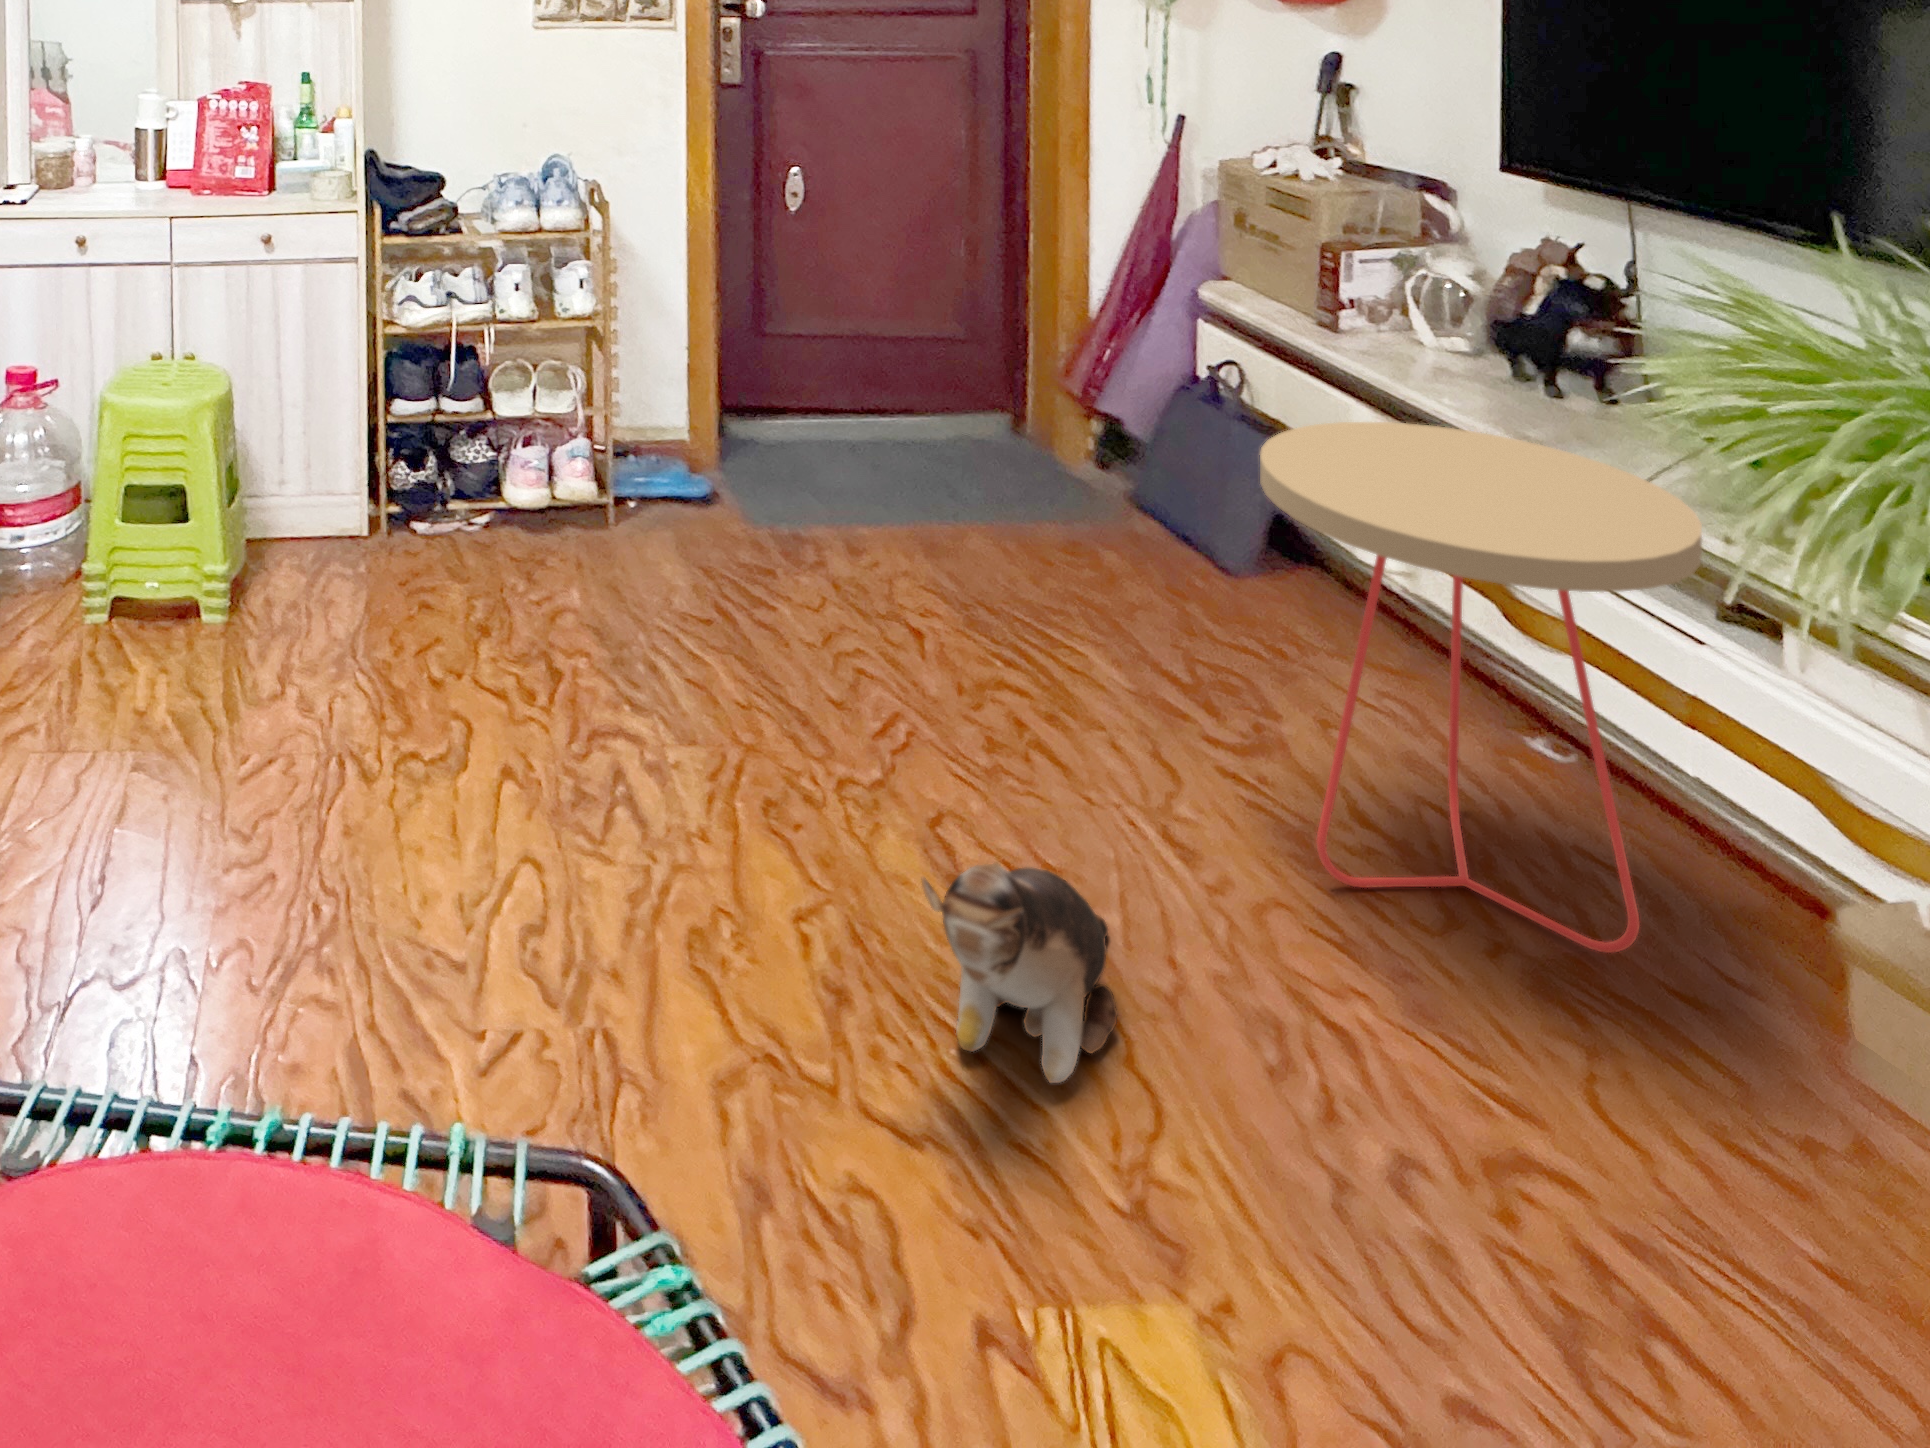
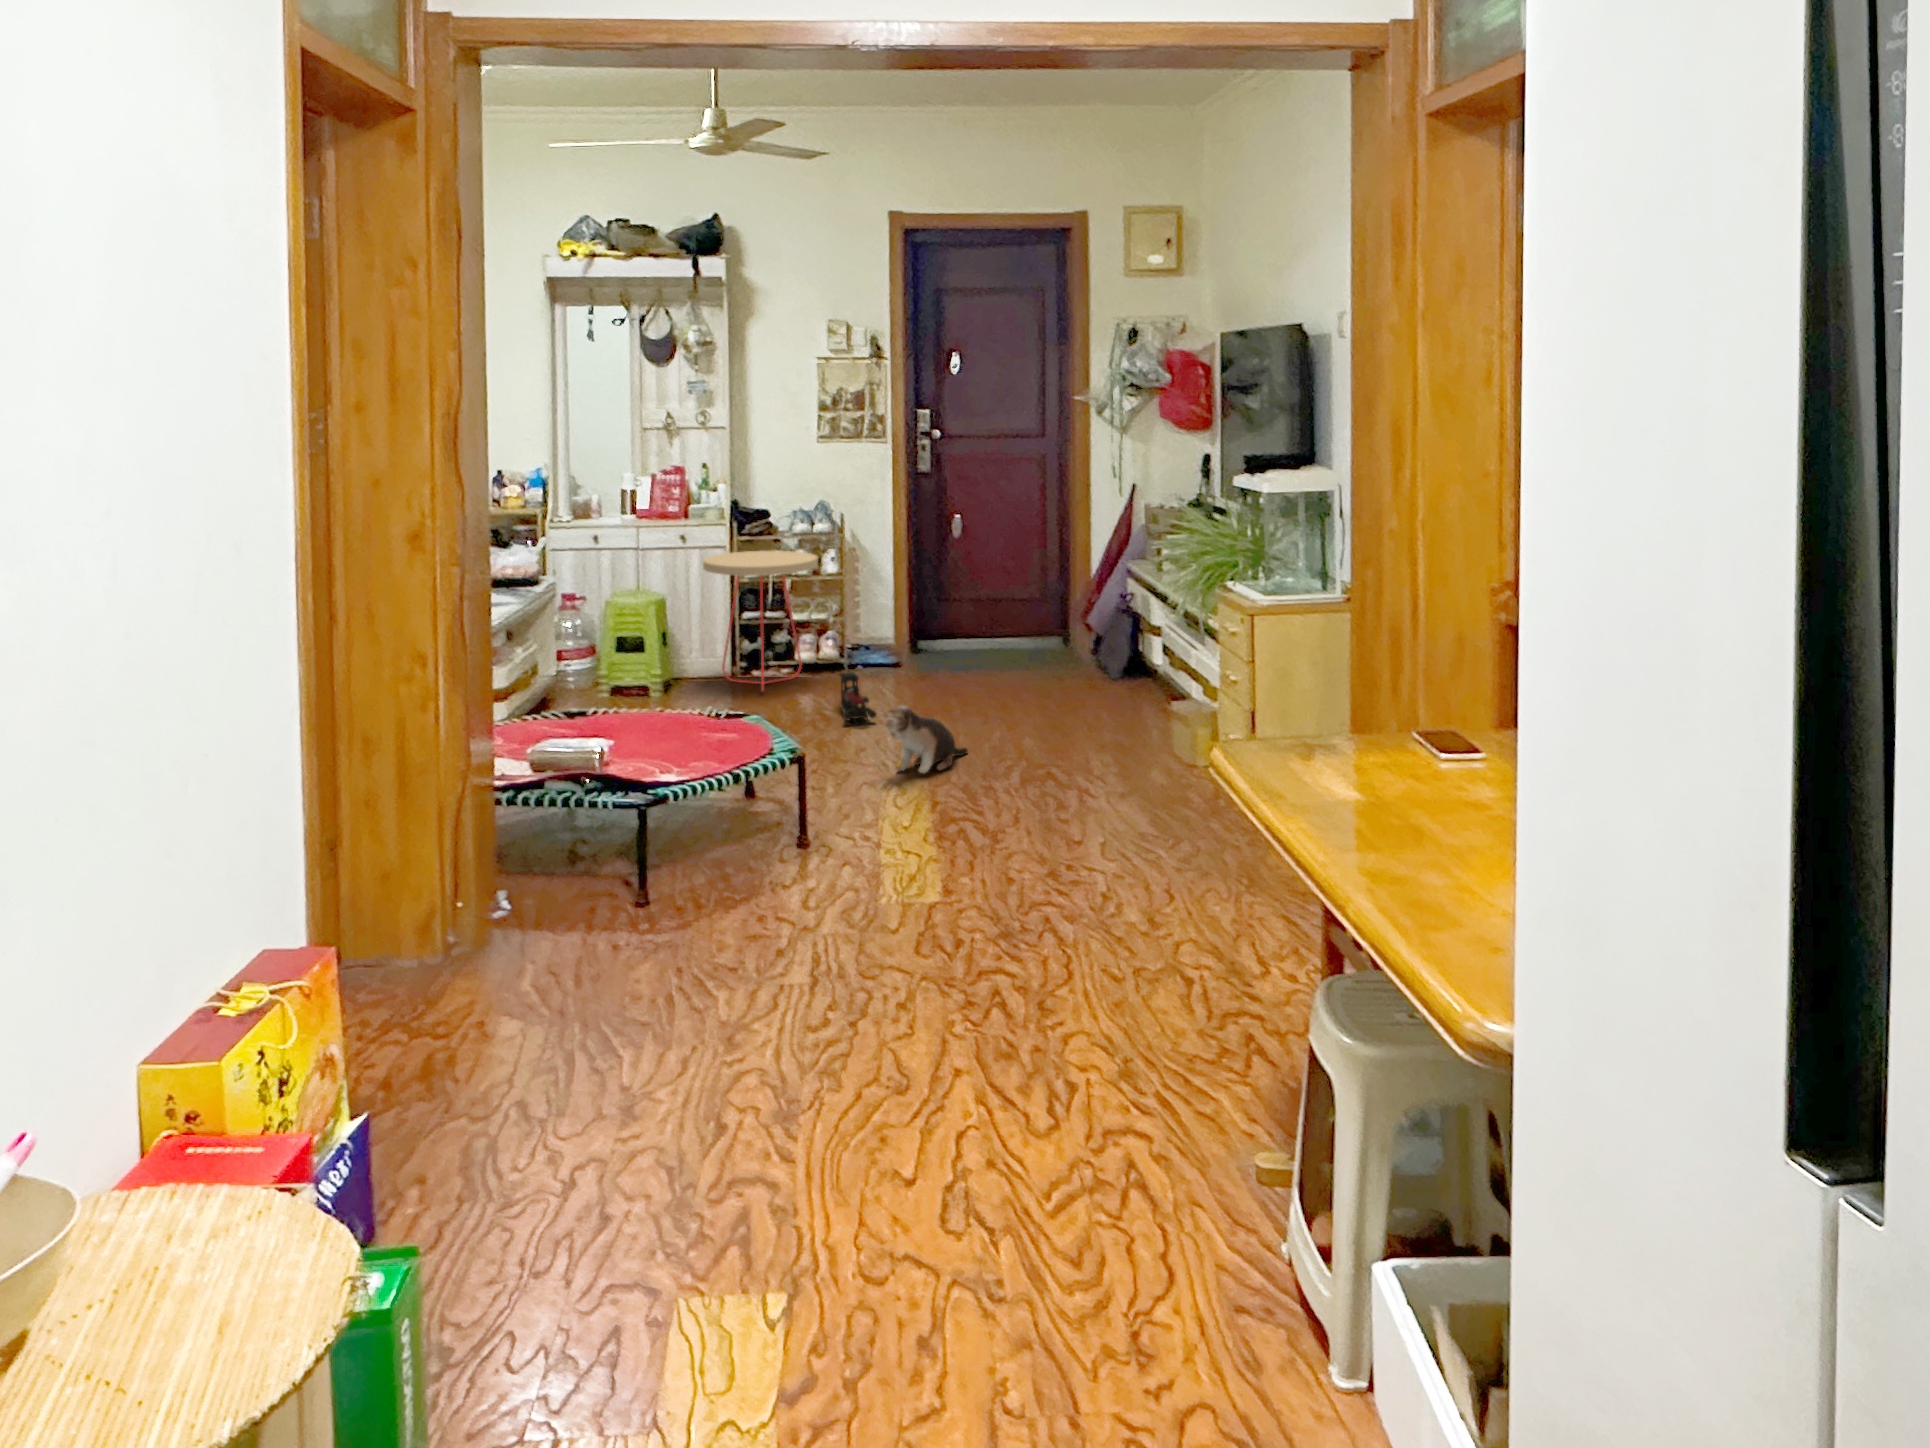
side table: present [1260,422,1702,953] -> present [703,551,818,691]
toy train: none [652,591,776,774] -> present [840,672,876,725]

